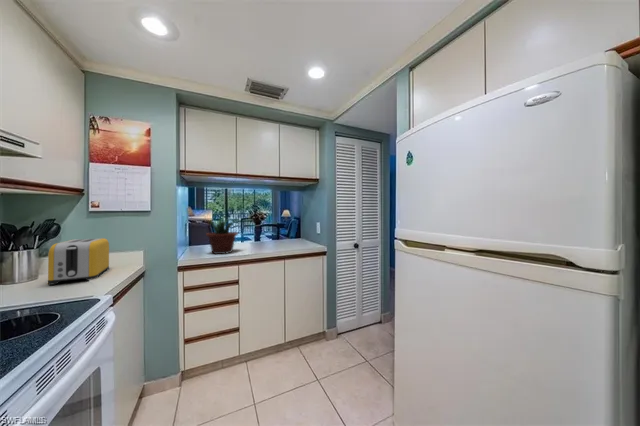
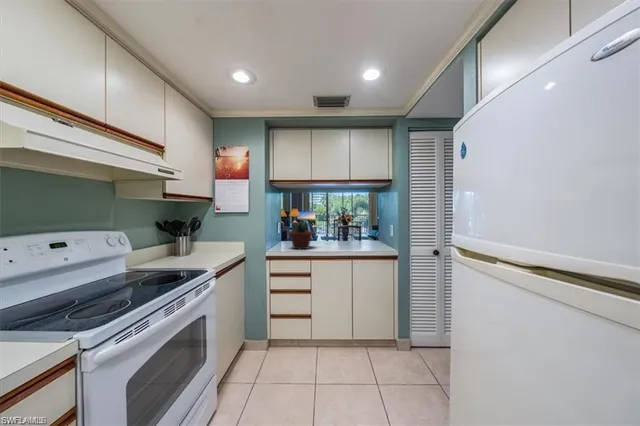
toaster: present [48,238,109,285] -> none [192,232,225,259]

